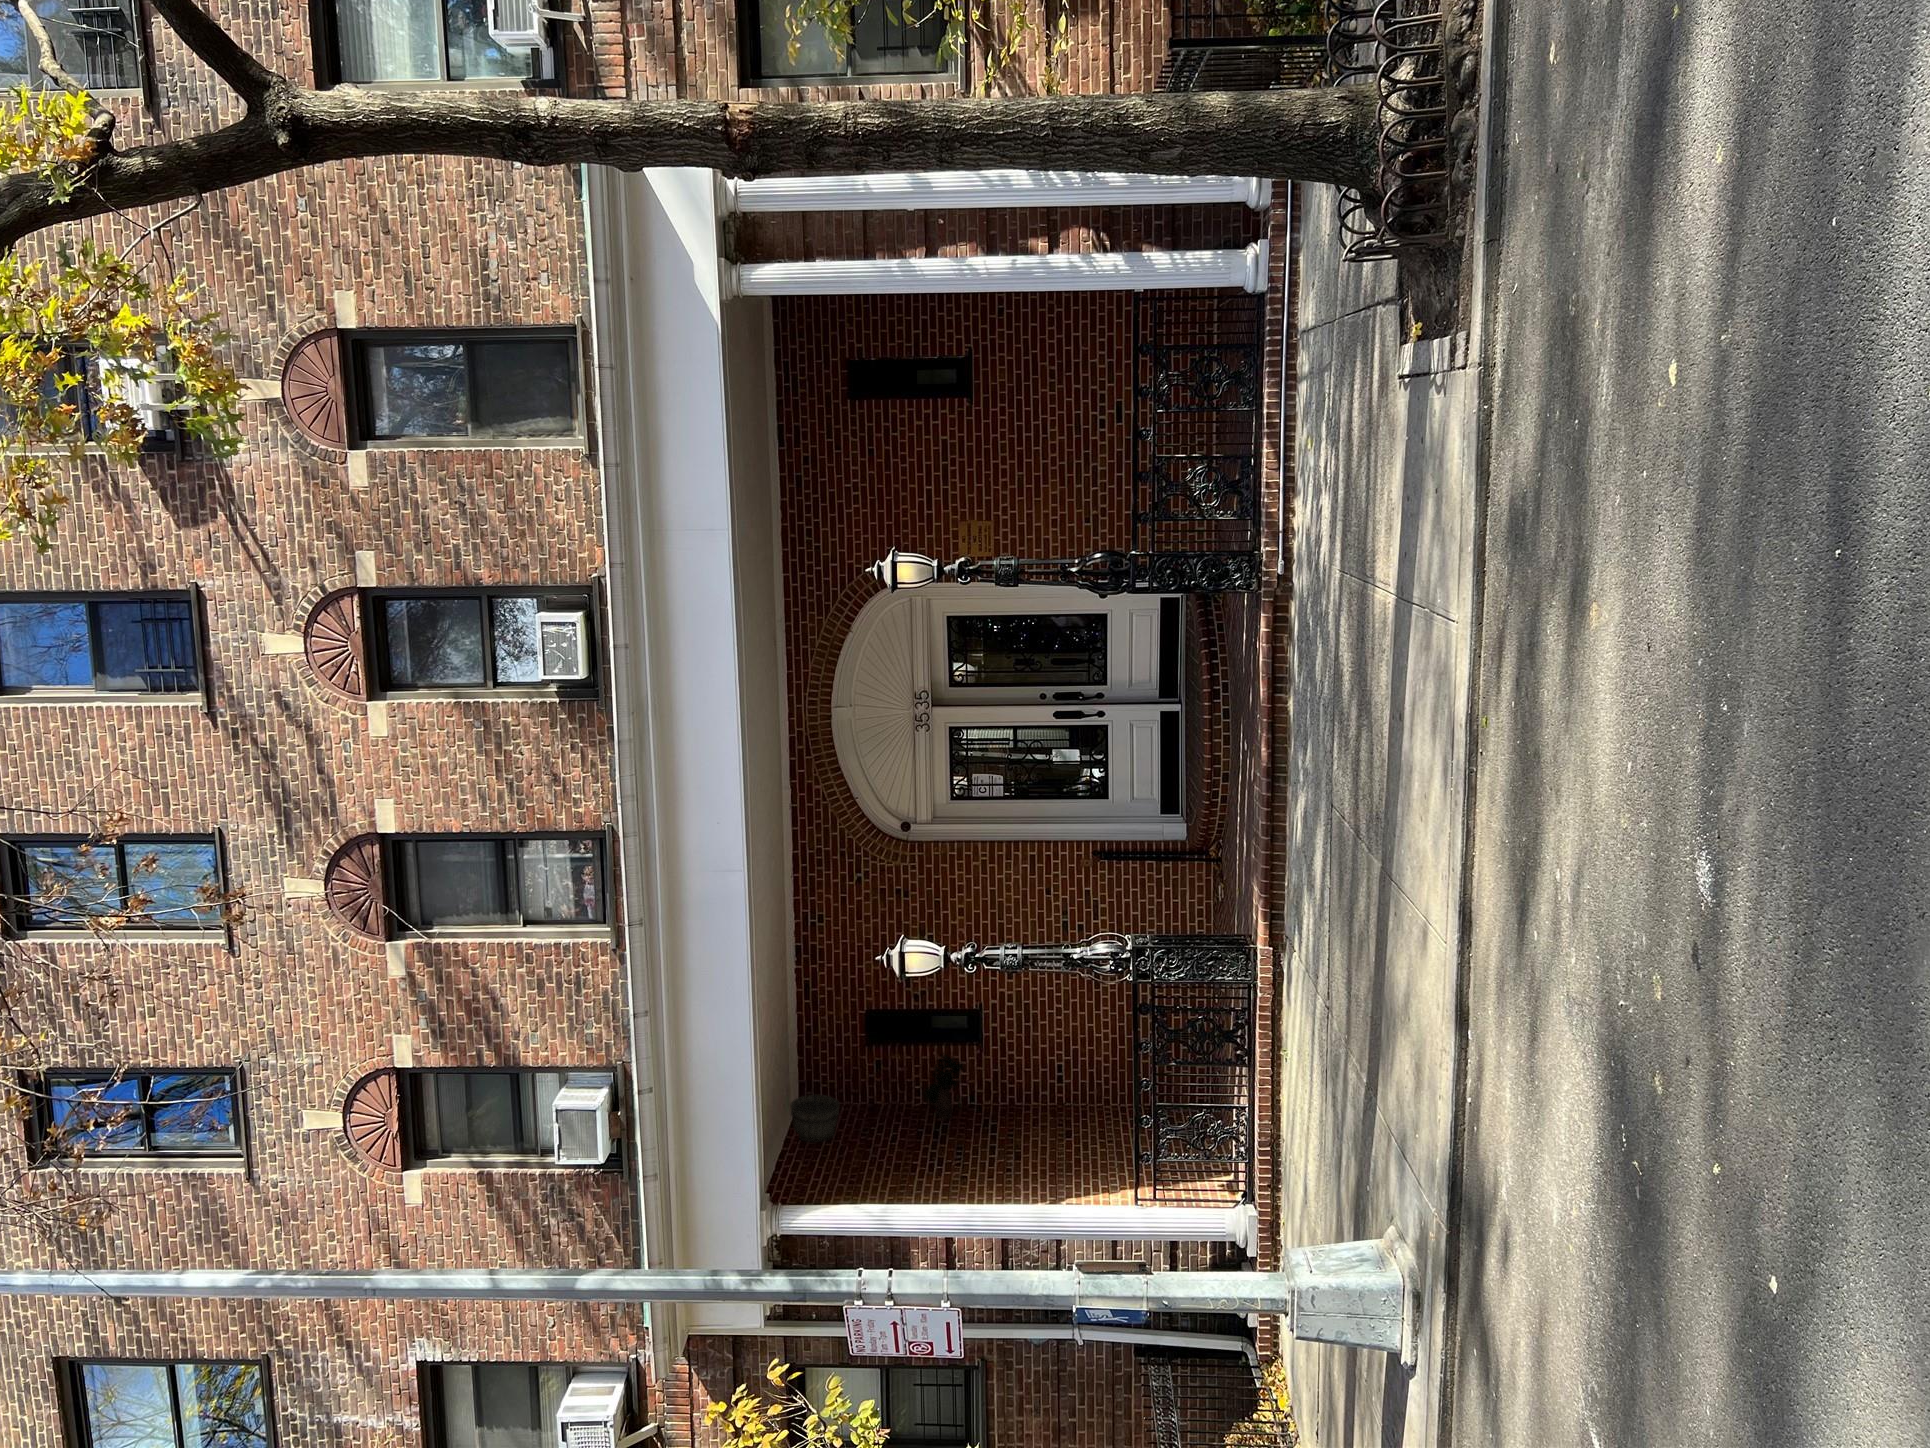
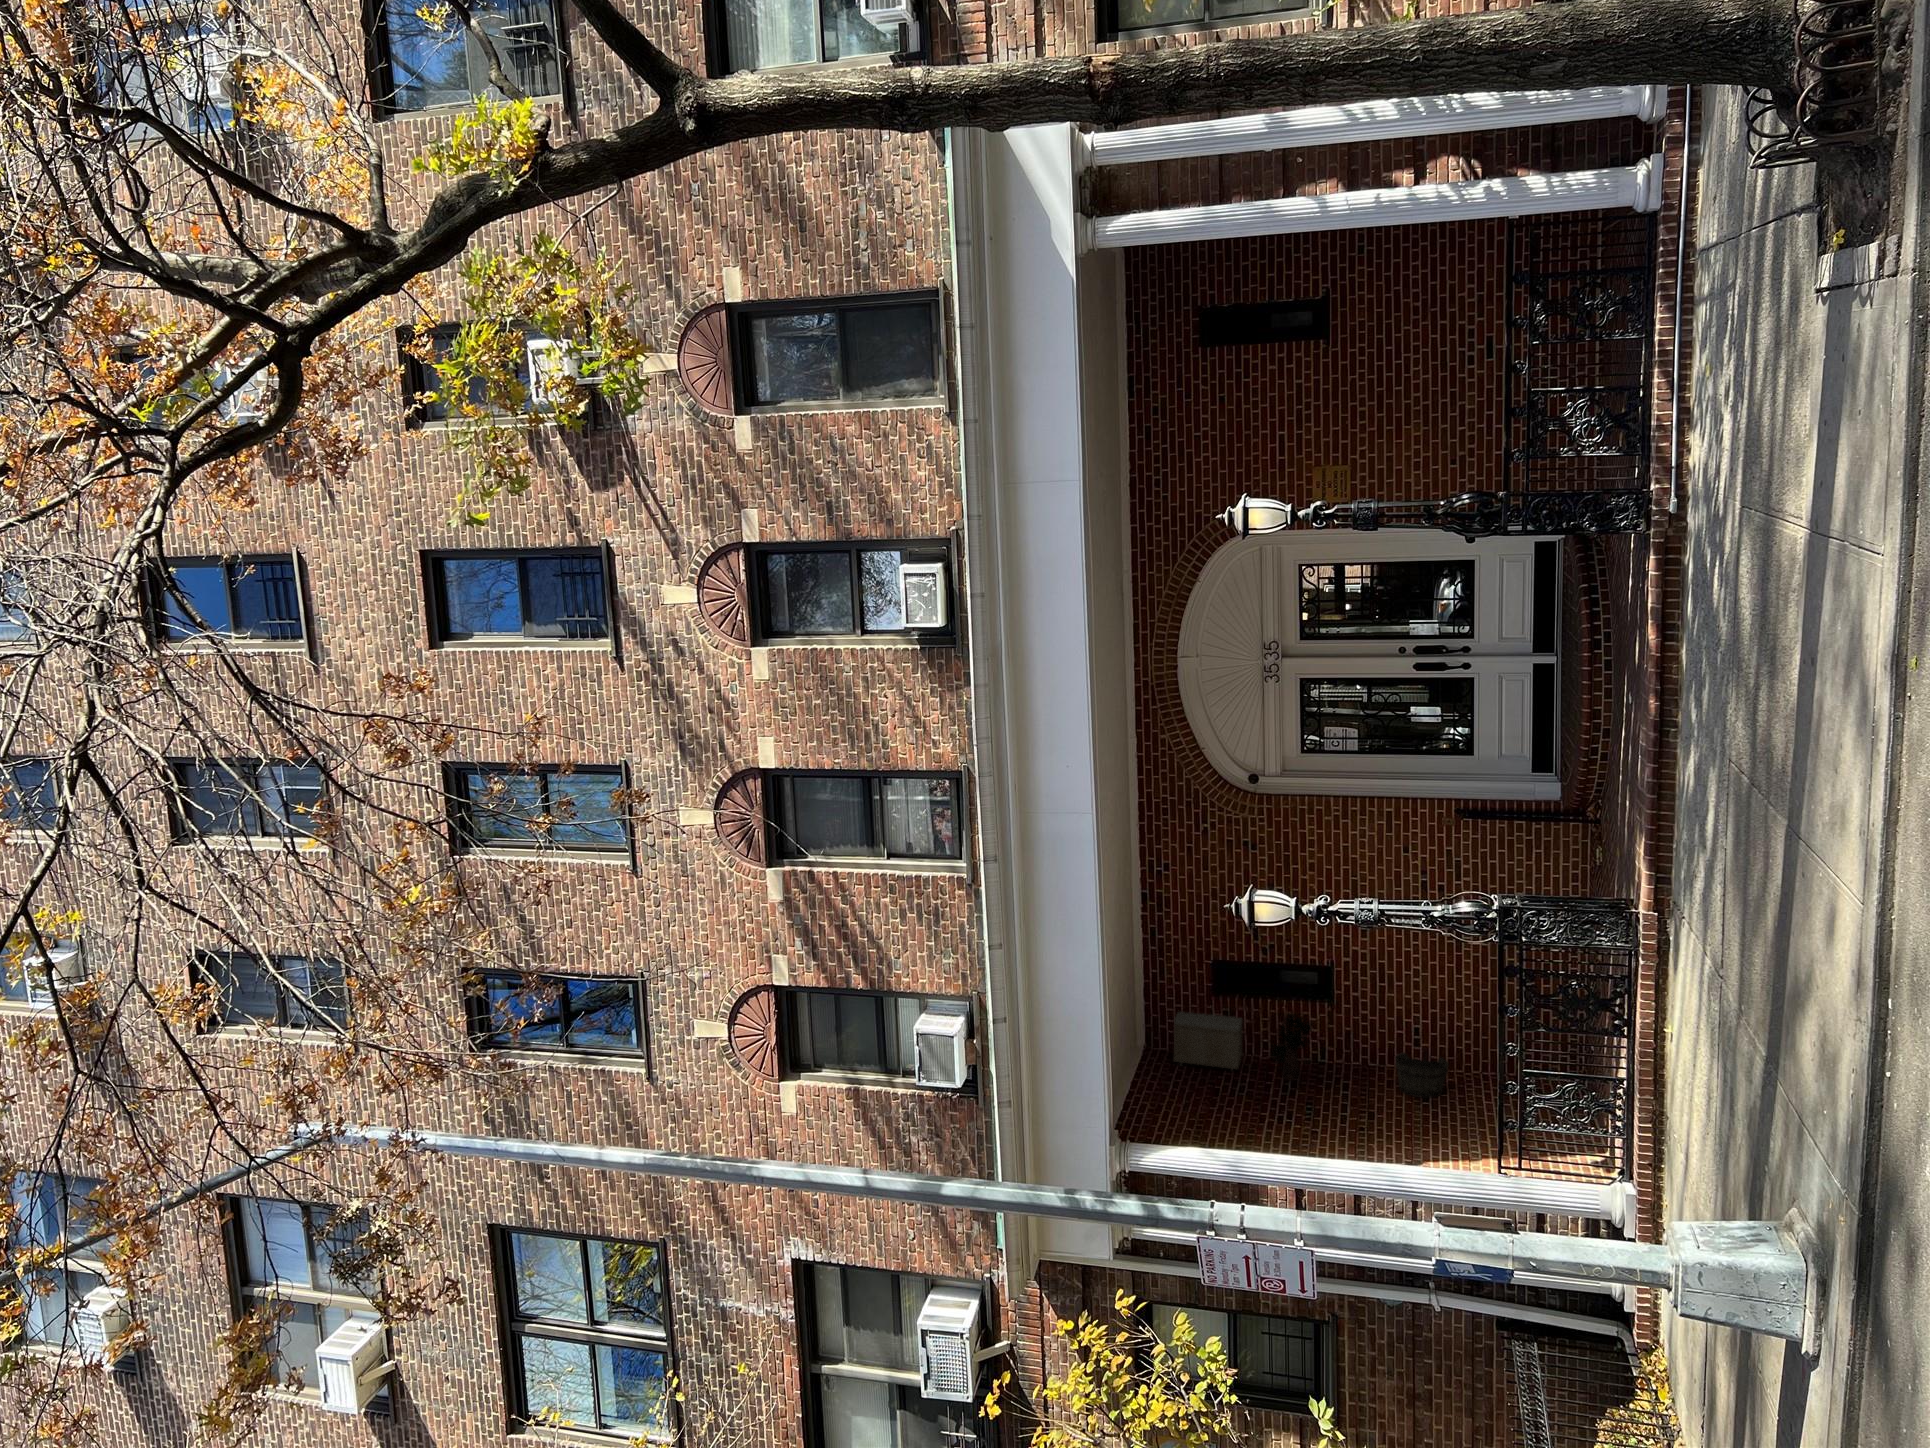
storage bench: none [831,1054,899,1116] -> present [1174,1012,1243,1070]
wooden bucket: present [790,1095,840,1142] -> present [1395,1053,1449,1098]

